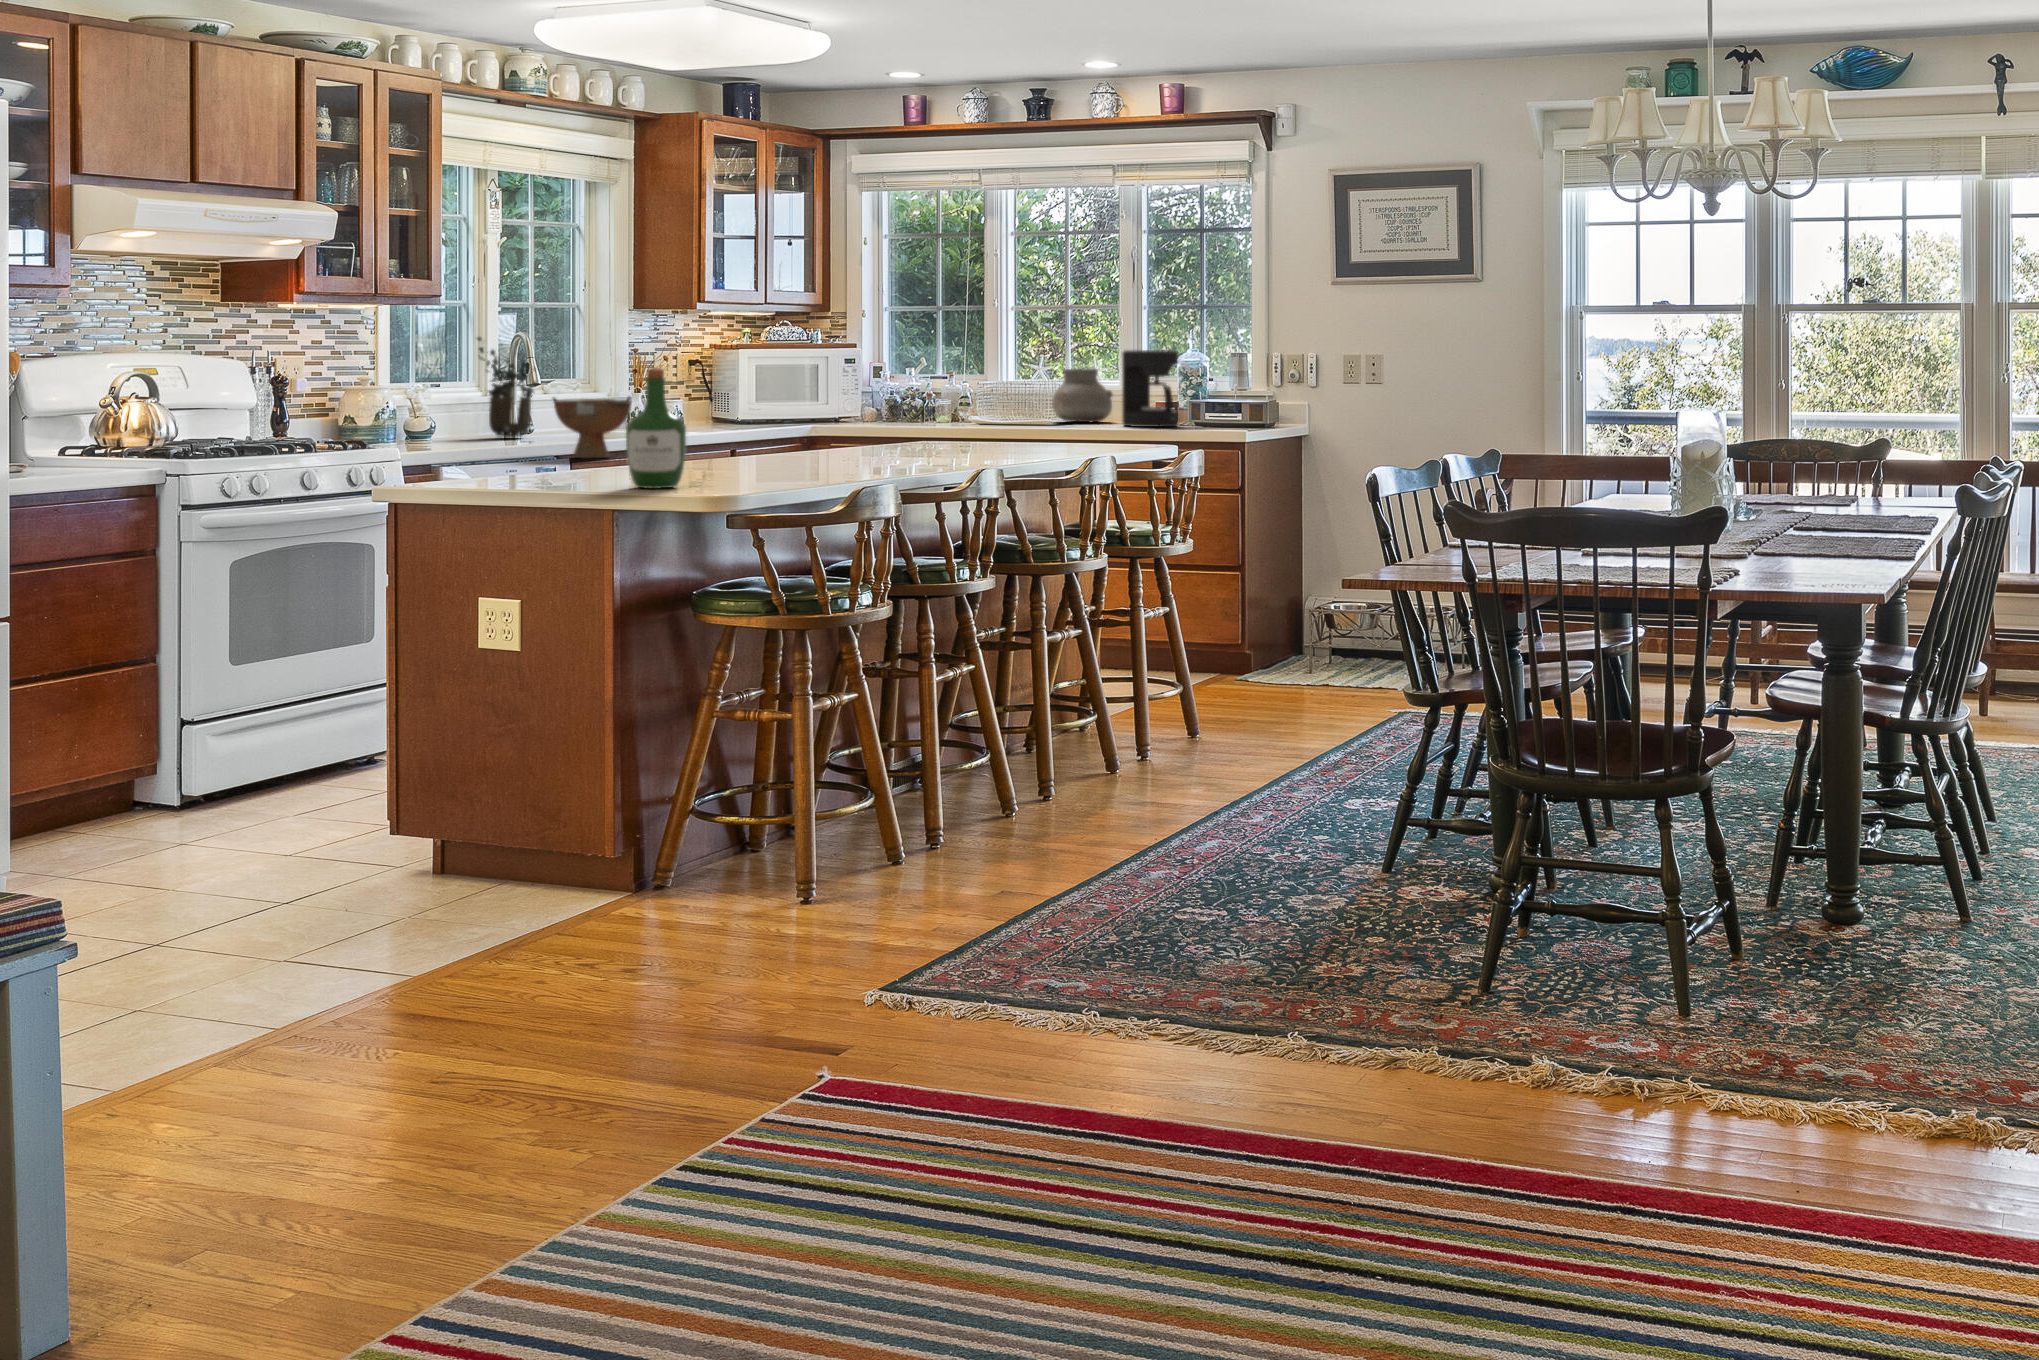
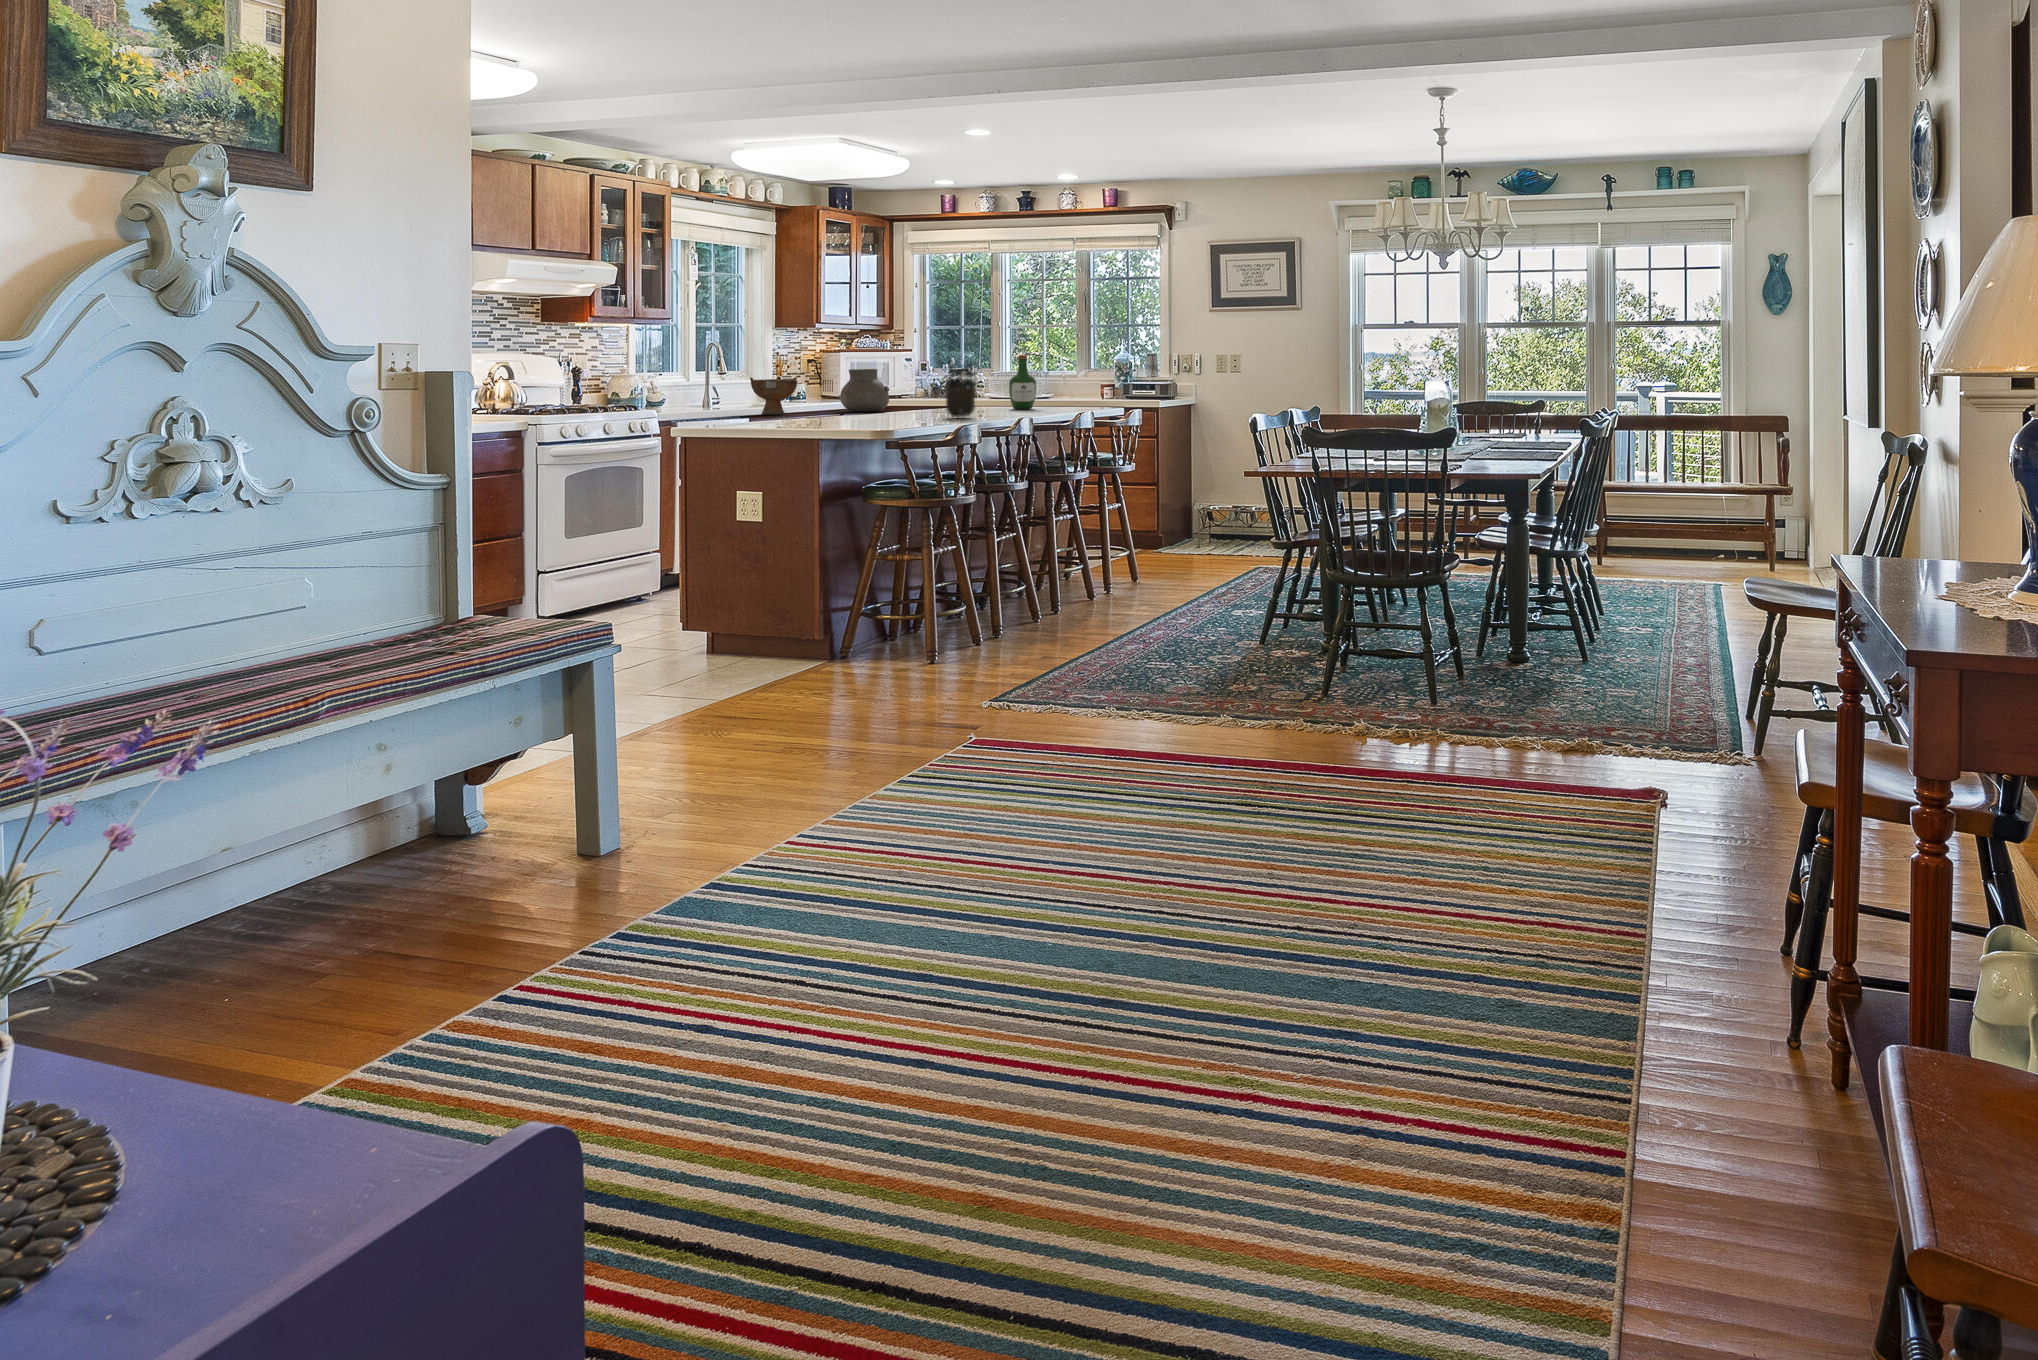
potted plant: present [477,337,536,437] -> present [935,345,980,417]
coffee maker: present [1122,350,1178,427] -> none [1081,352,1115,399]
wine bottle: present [626,367,686,489] -> present [1009,354,1036,409]
vase: present [1052,368,1113,422] -> present [840,369,889,412]

